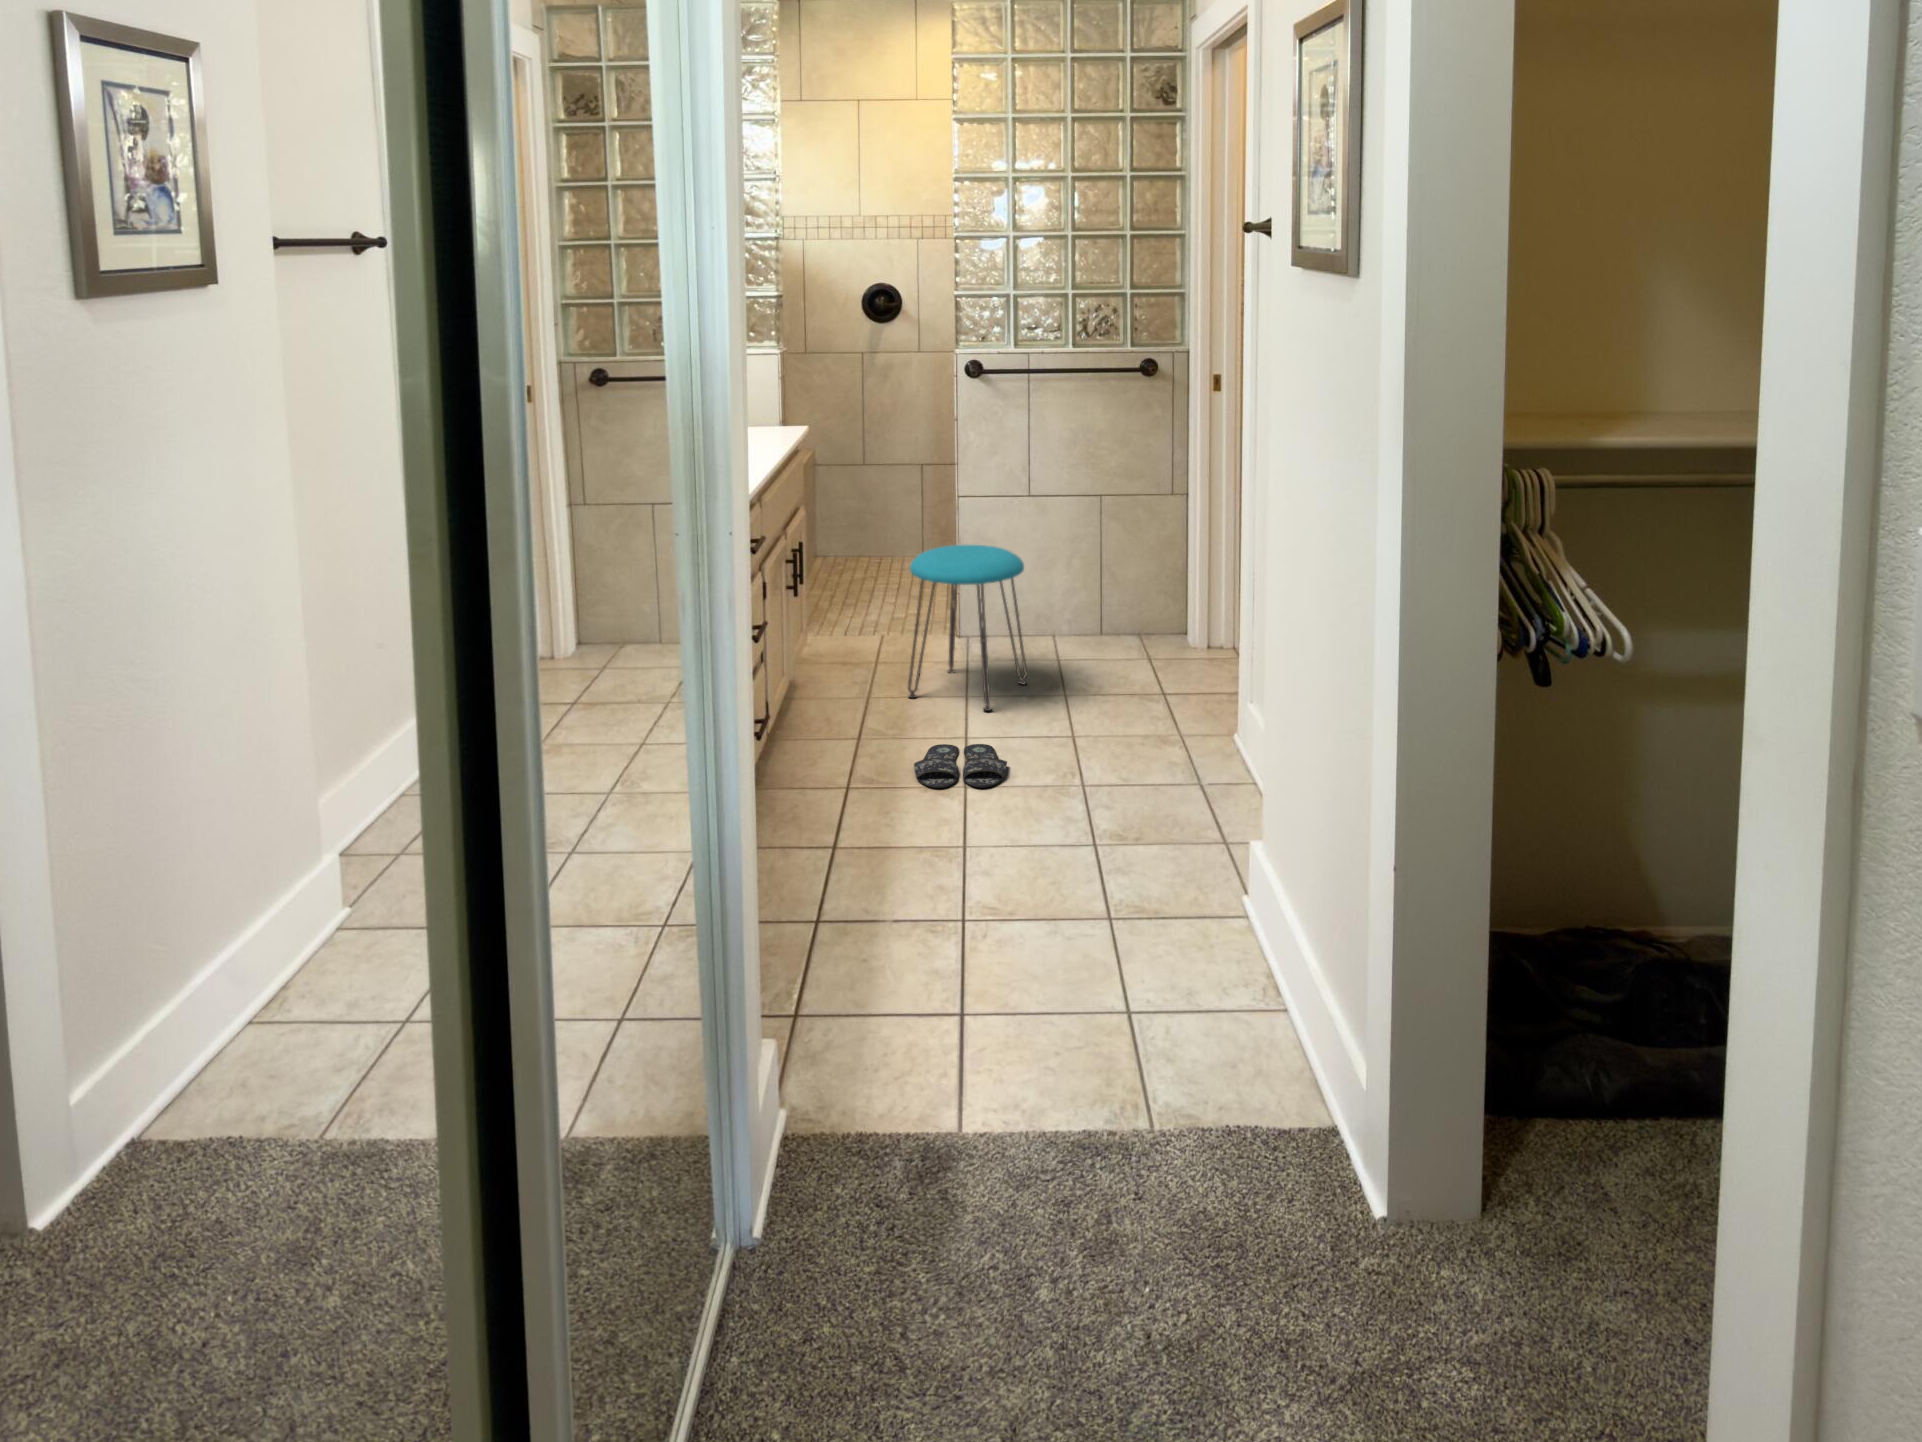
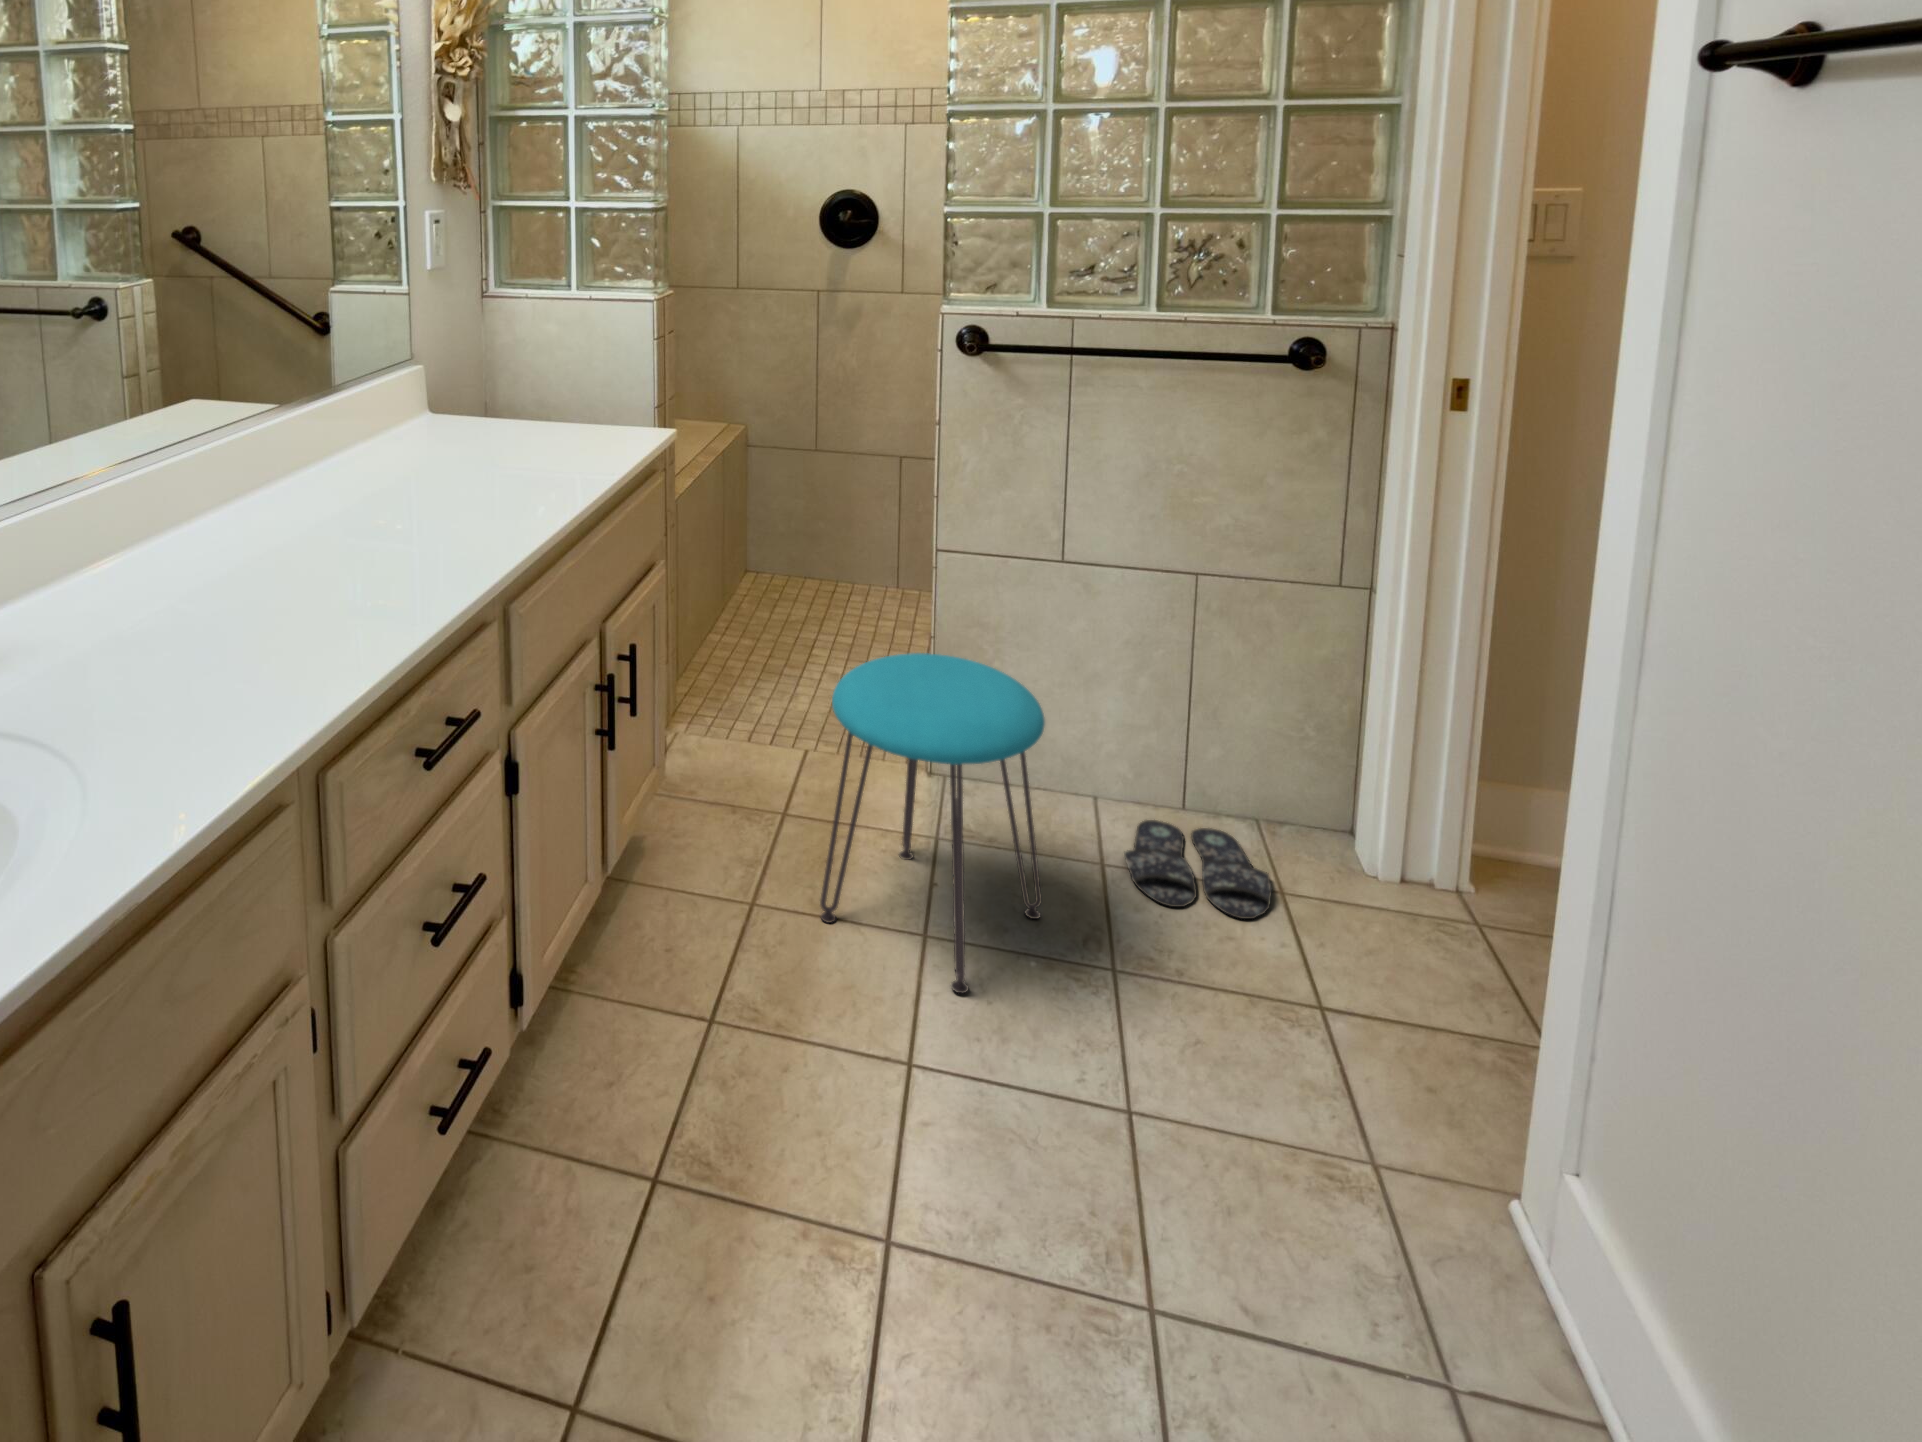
slippers: present [914,744,1007,788] -> present [1124,820,1272,919]

